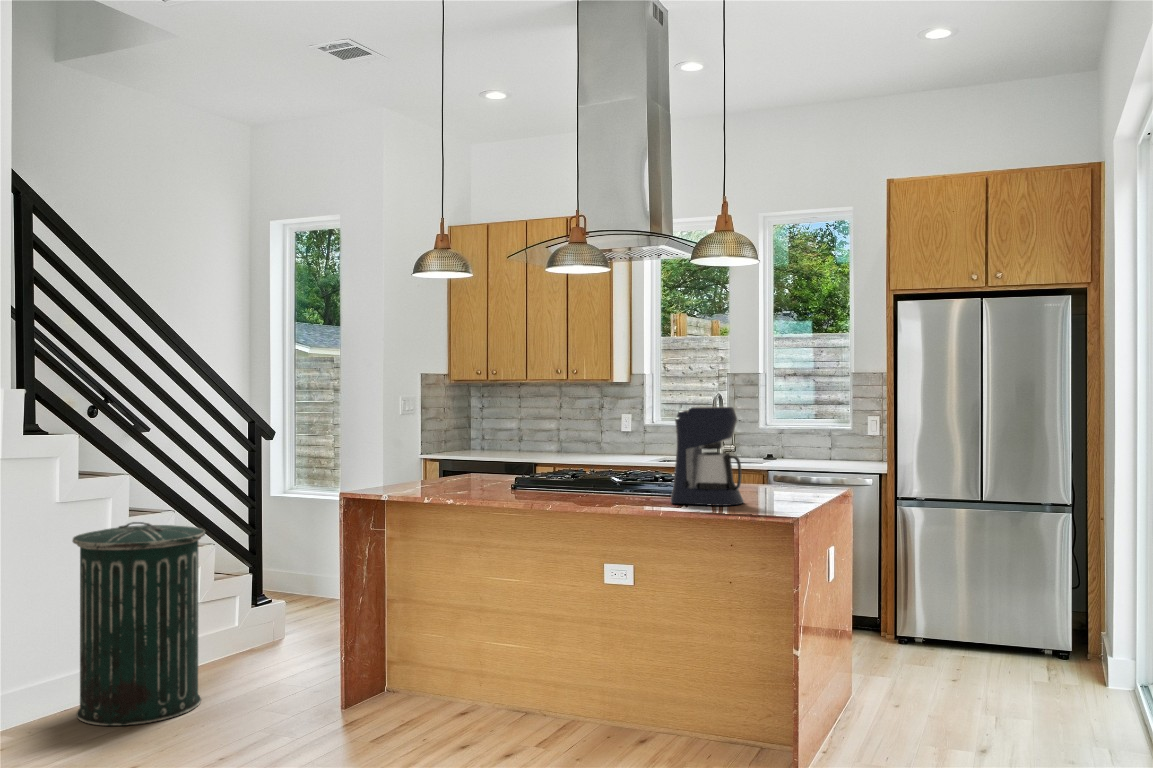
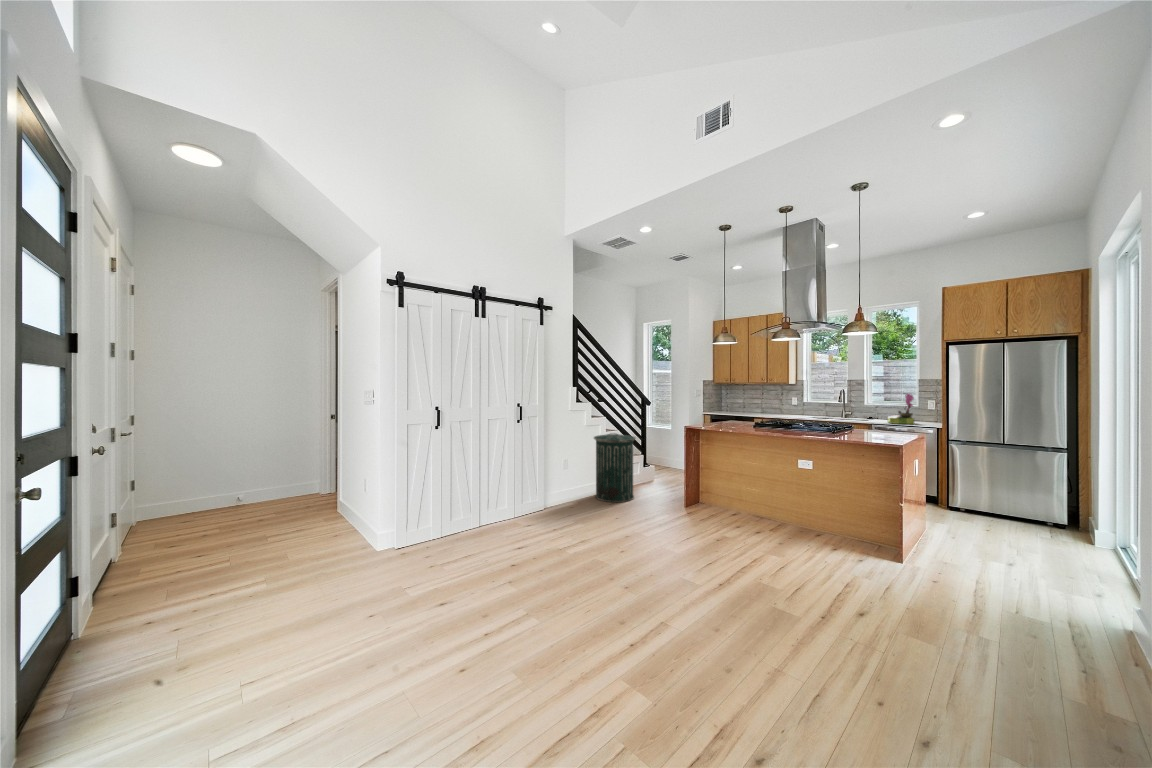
flower arrangement: none [796,400,846,468] -> present [888,393,914,424]
coffee maker: present [671,407,744,506] -> none [833,396,871,439]

